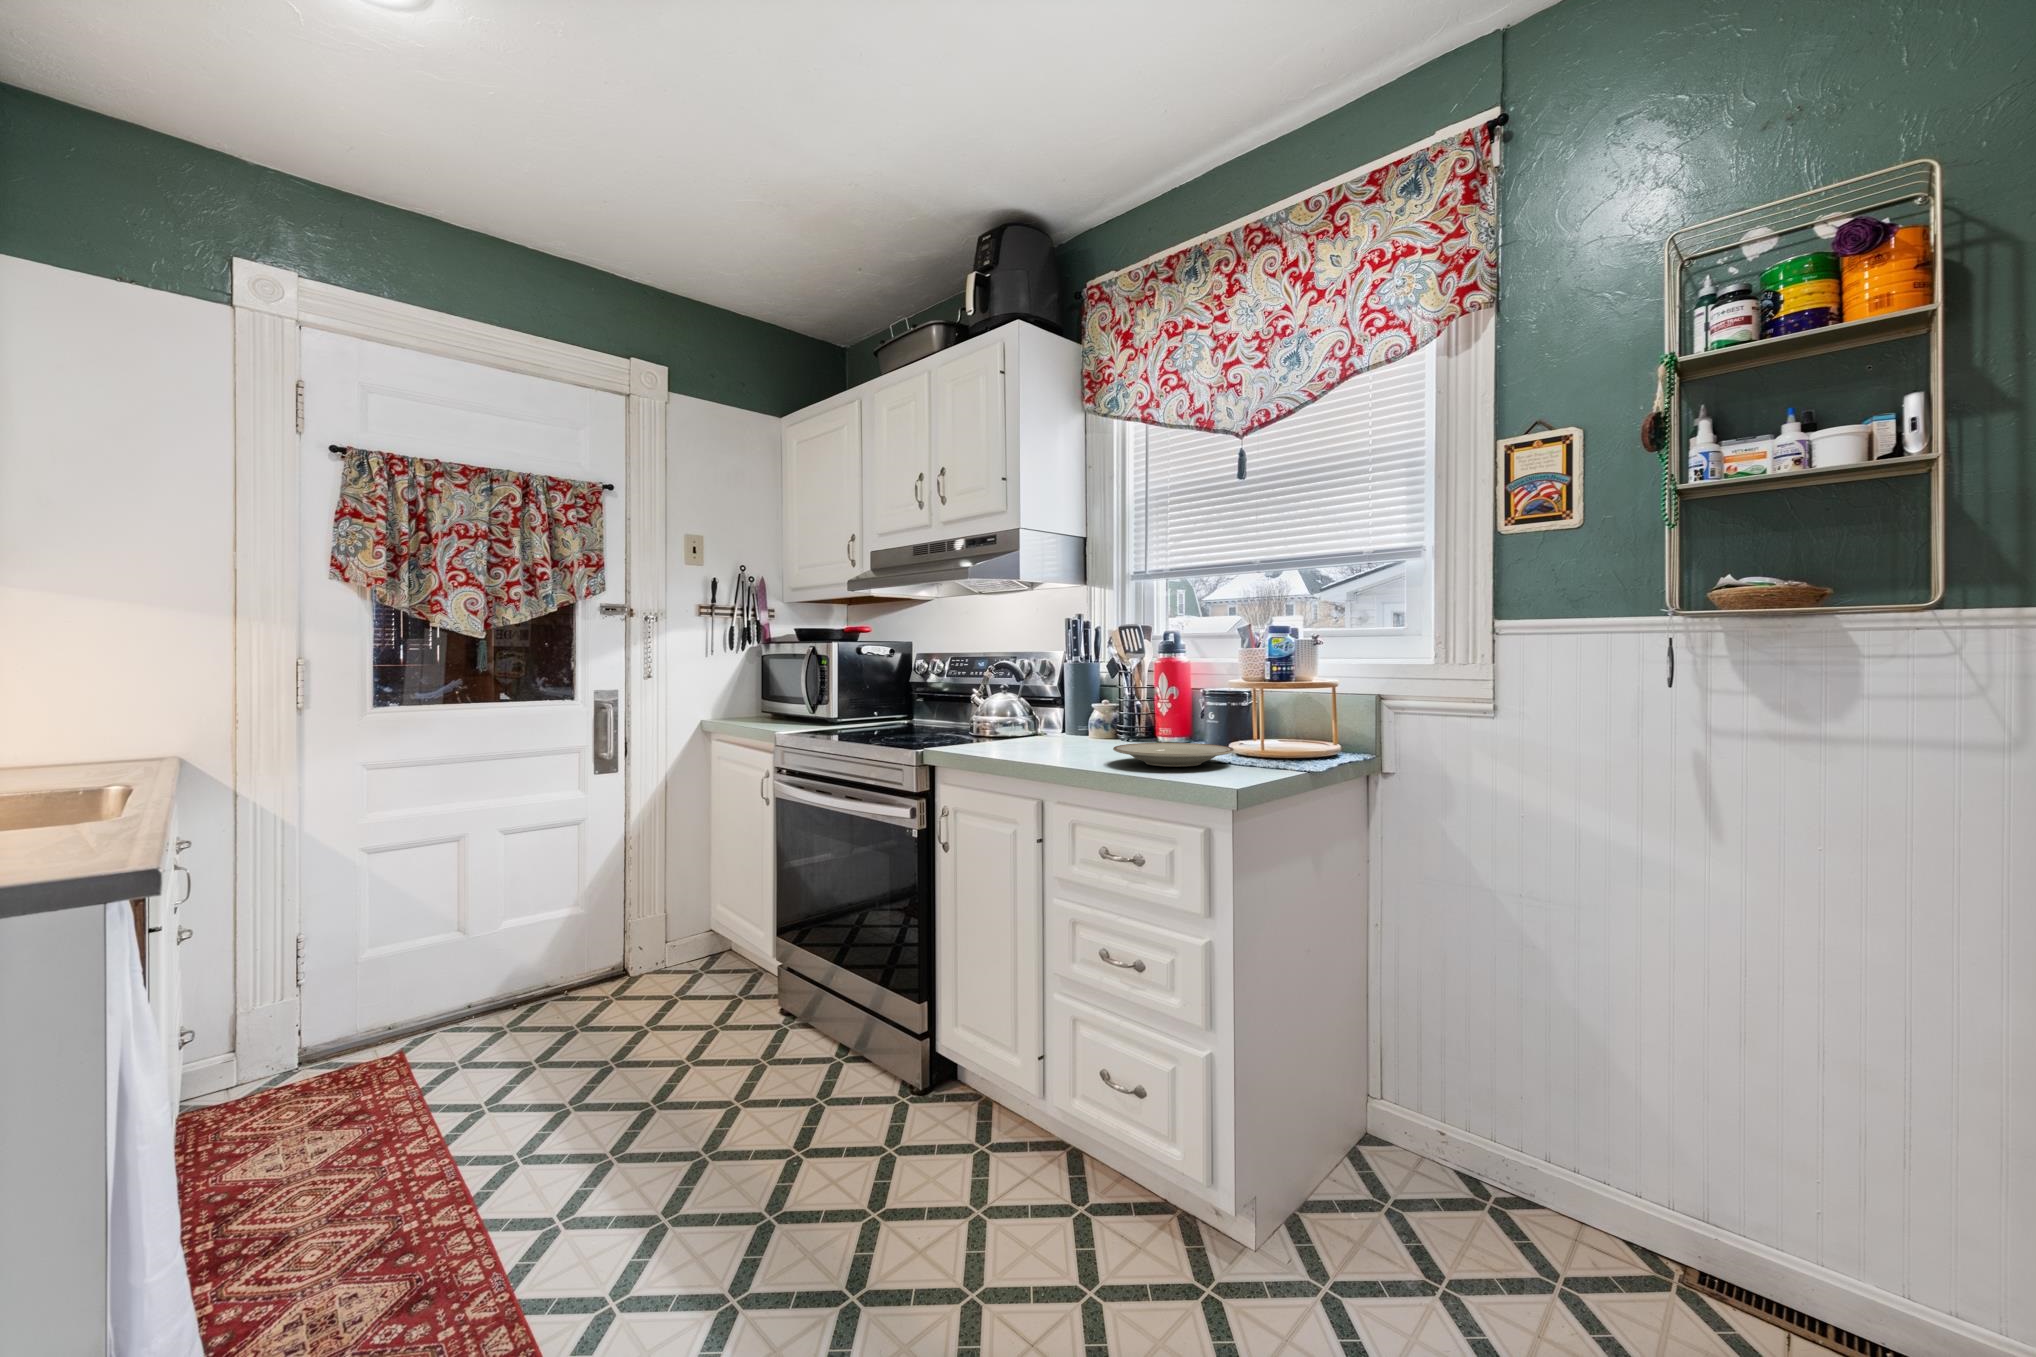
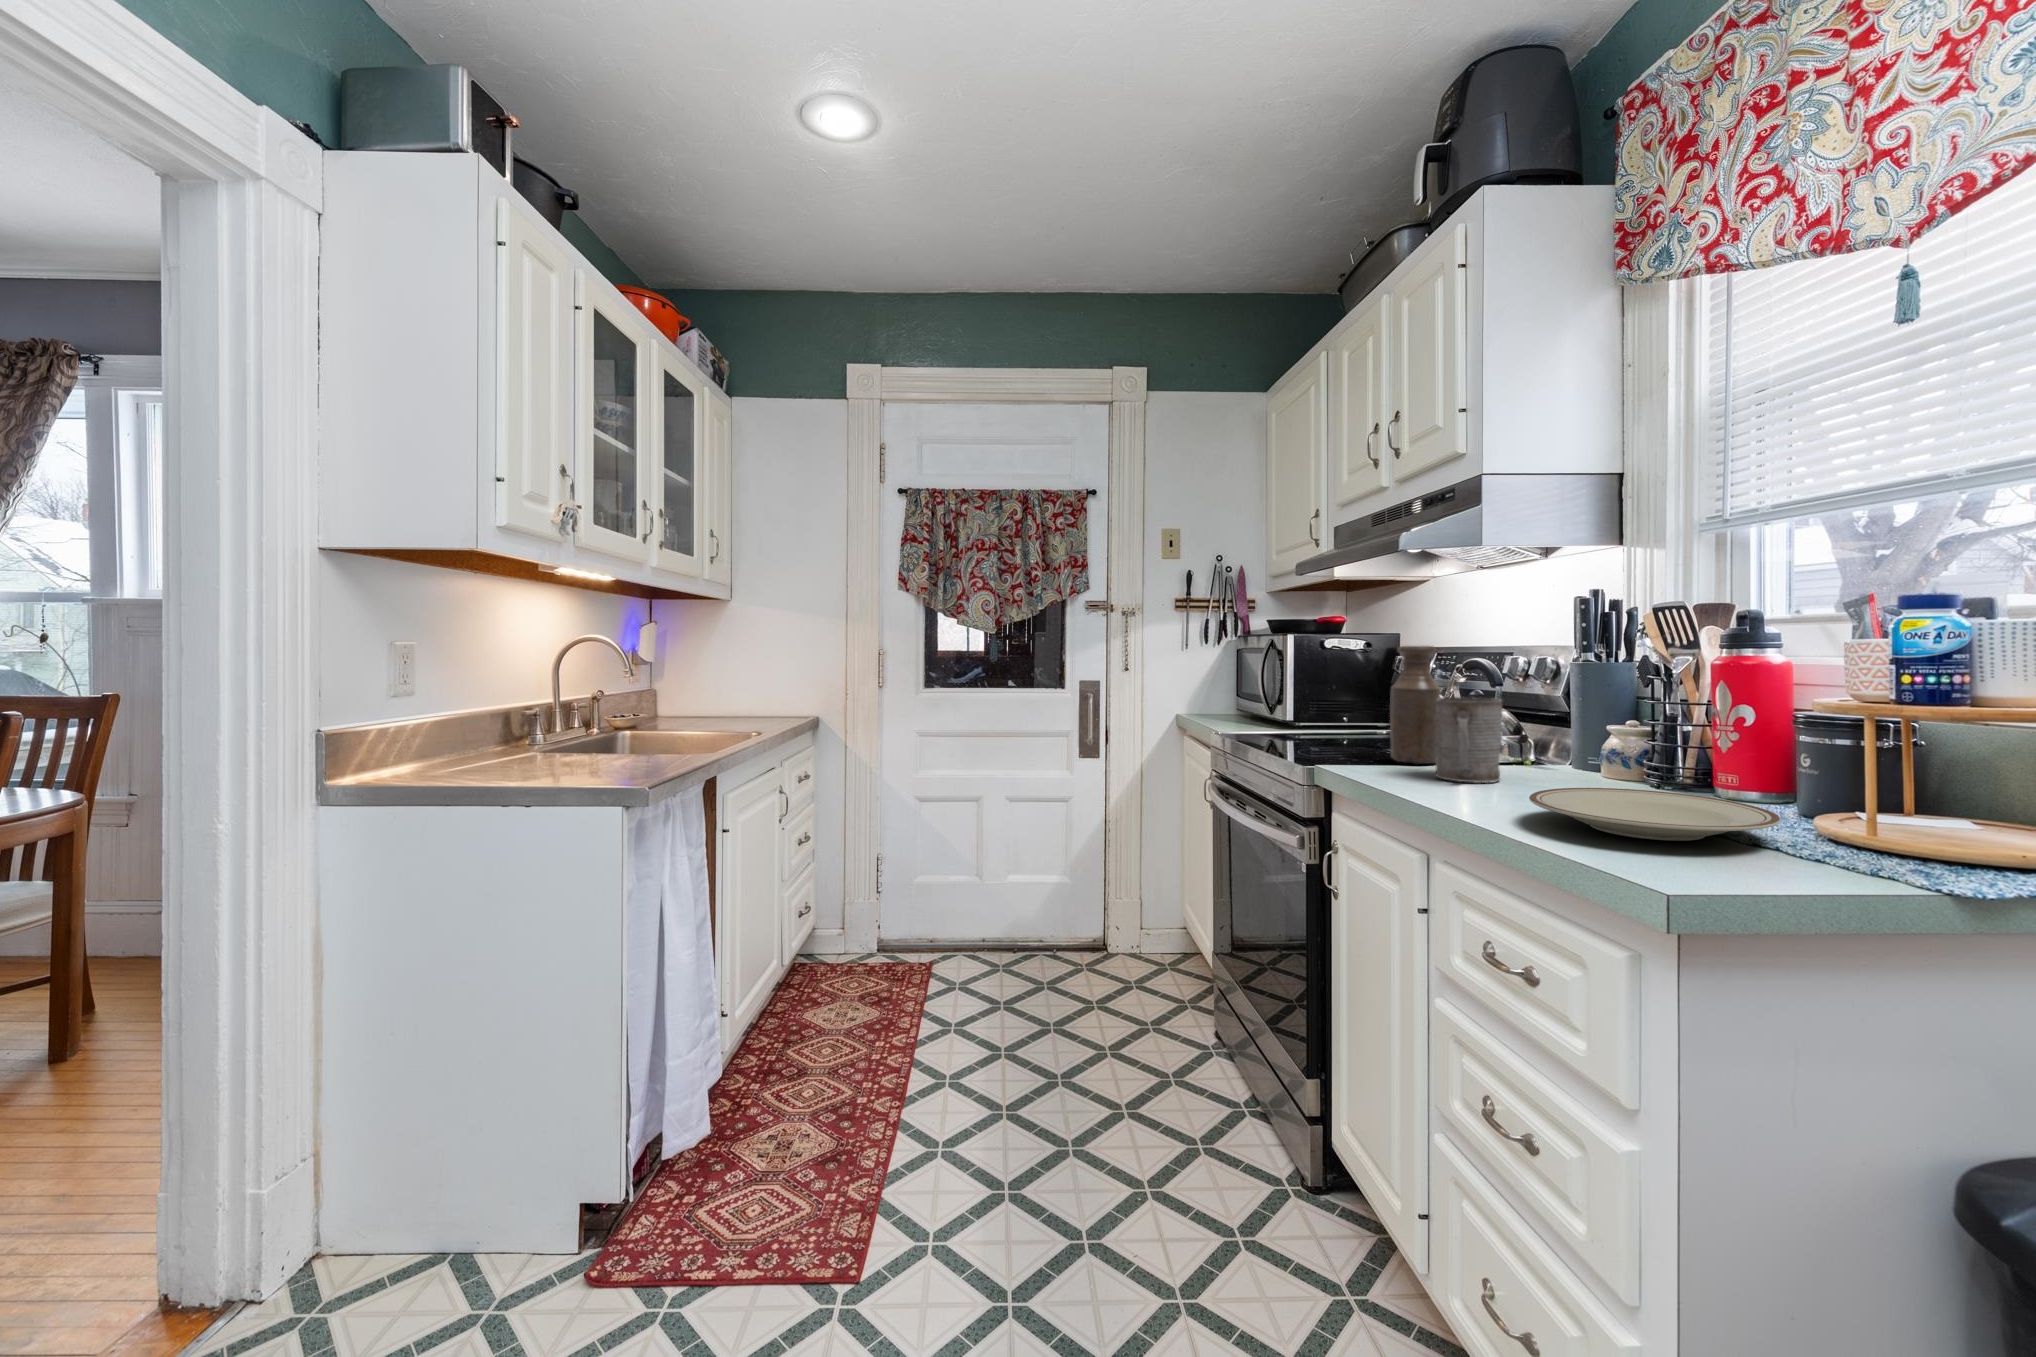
bottle: none [972,654,1006,745] -> present [1390,646,1441,764]
mug: none [1019,692,1061,752] -> present [1435,697,1502,783]

